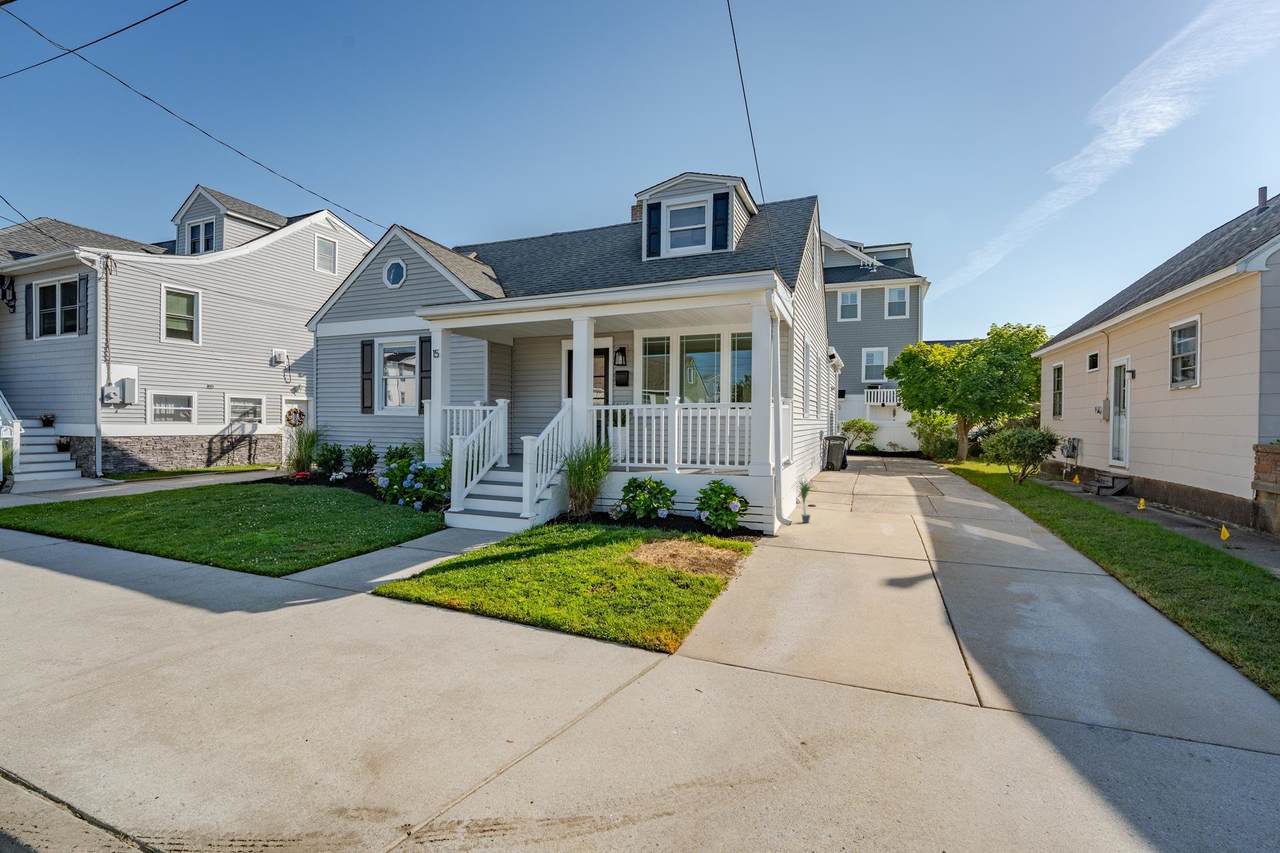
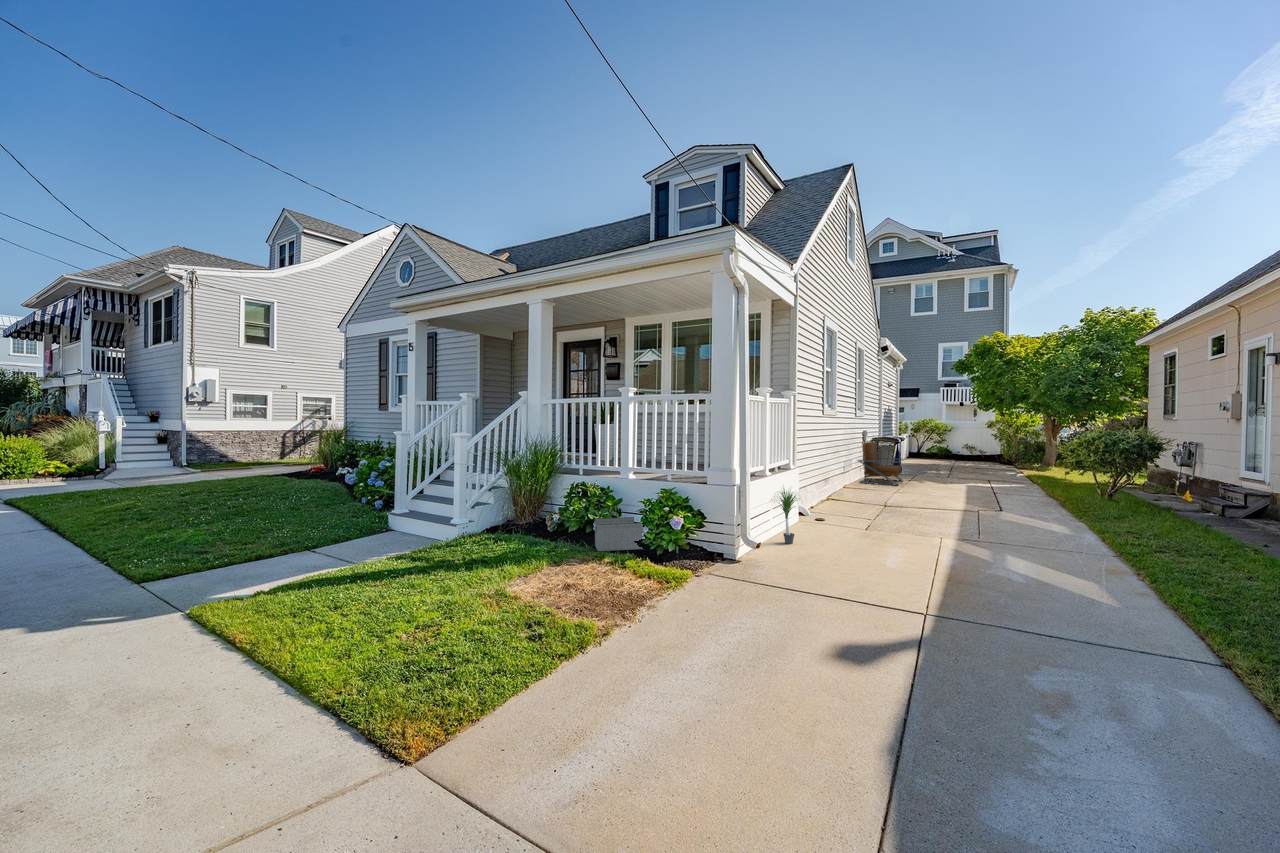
lounge chair: none [820,440,857,479] -> present [858,441,903,486]
storage bin: none [655,505,701,534] -> present [595,517,643,551]

